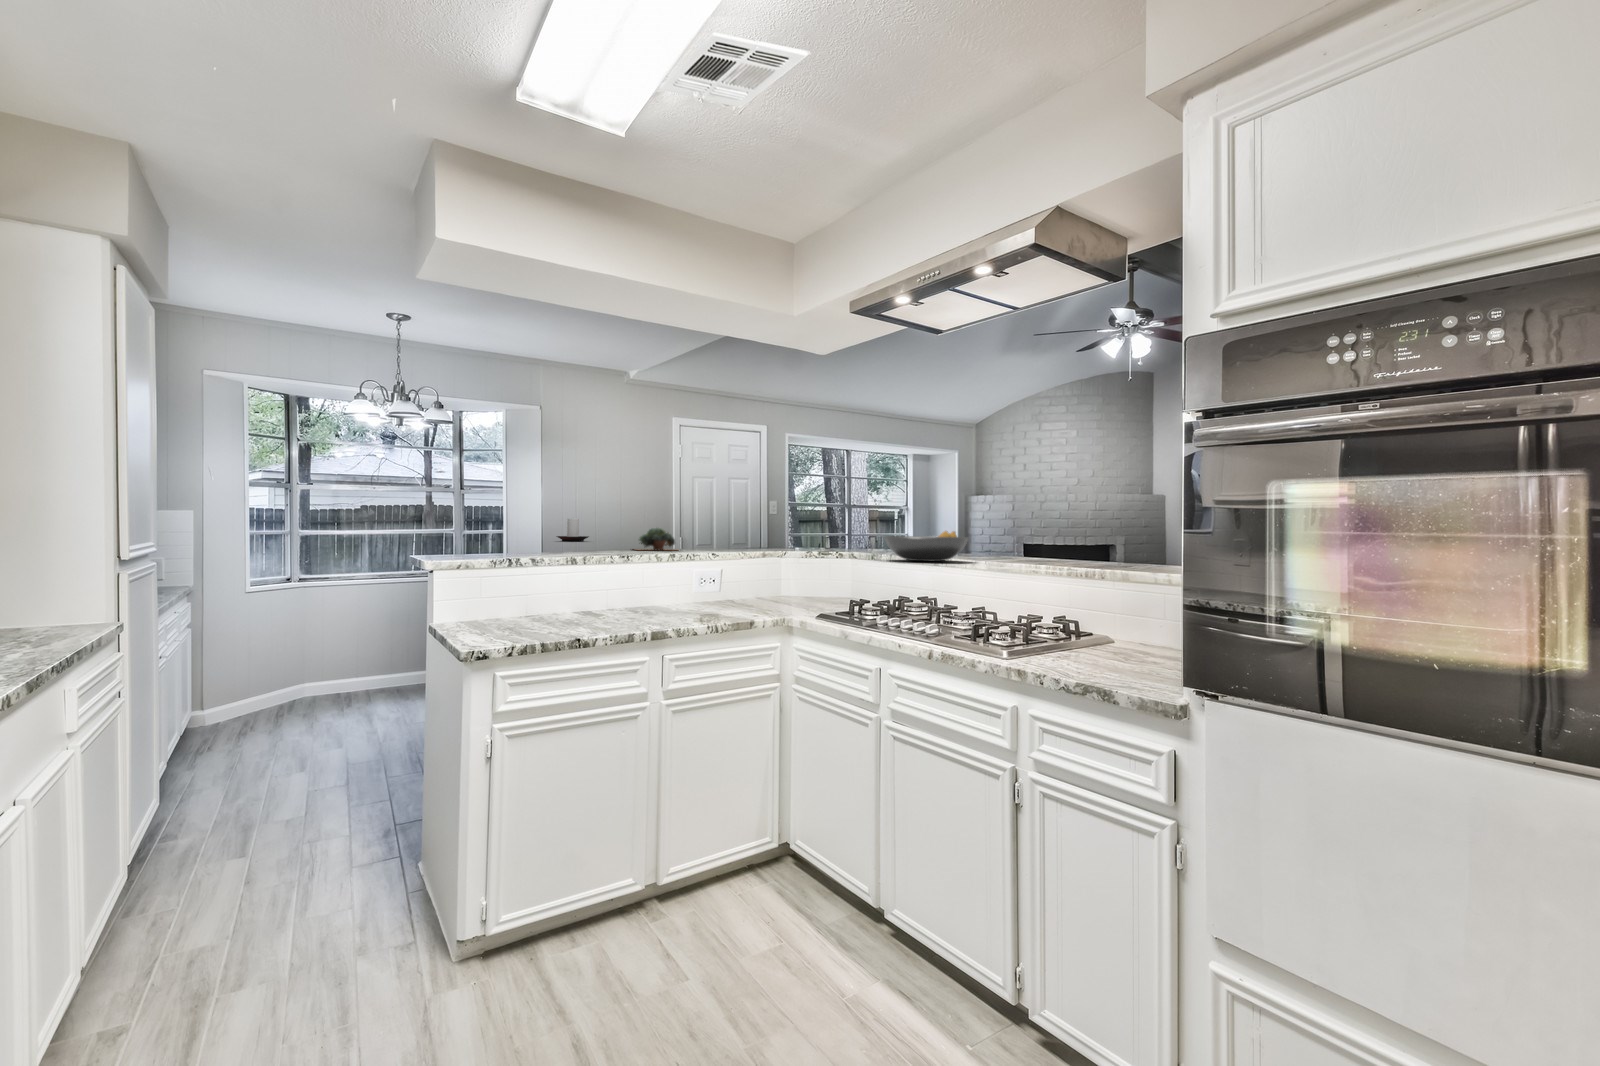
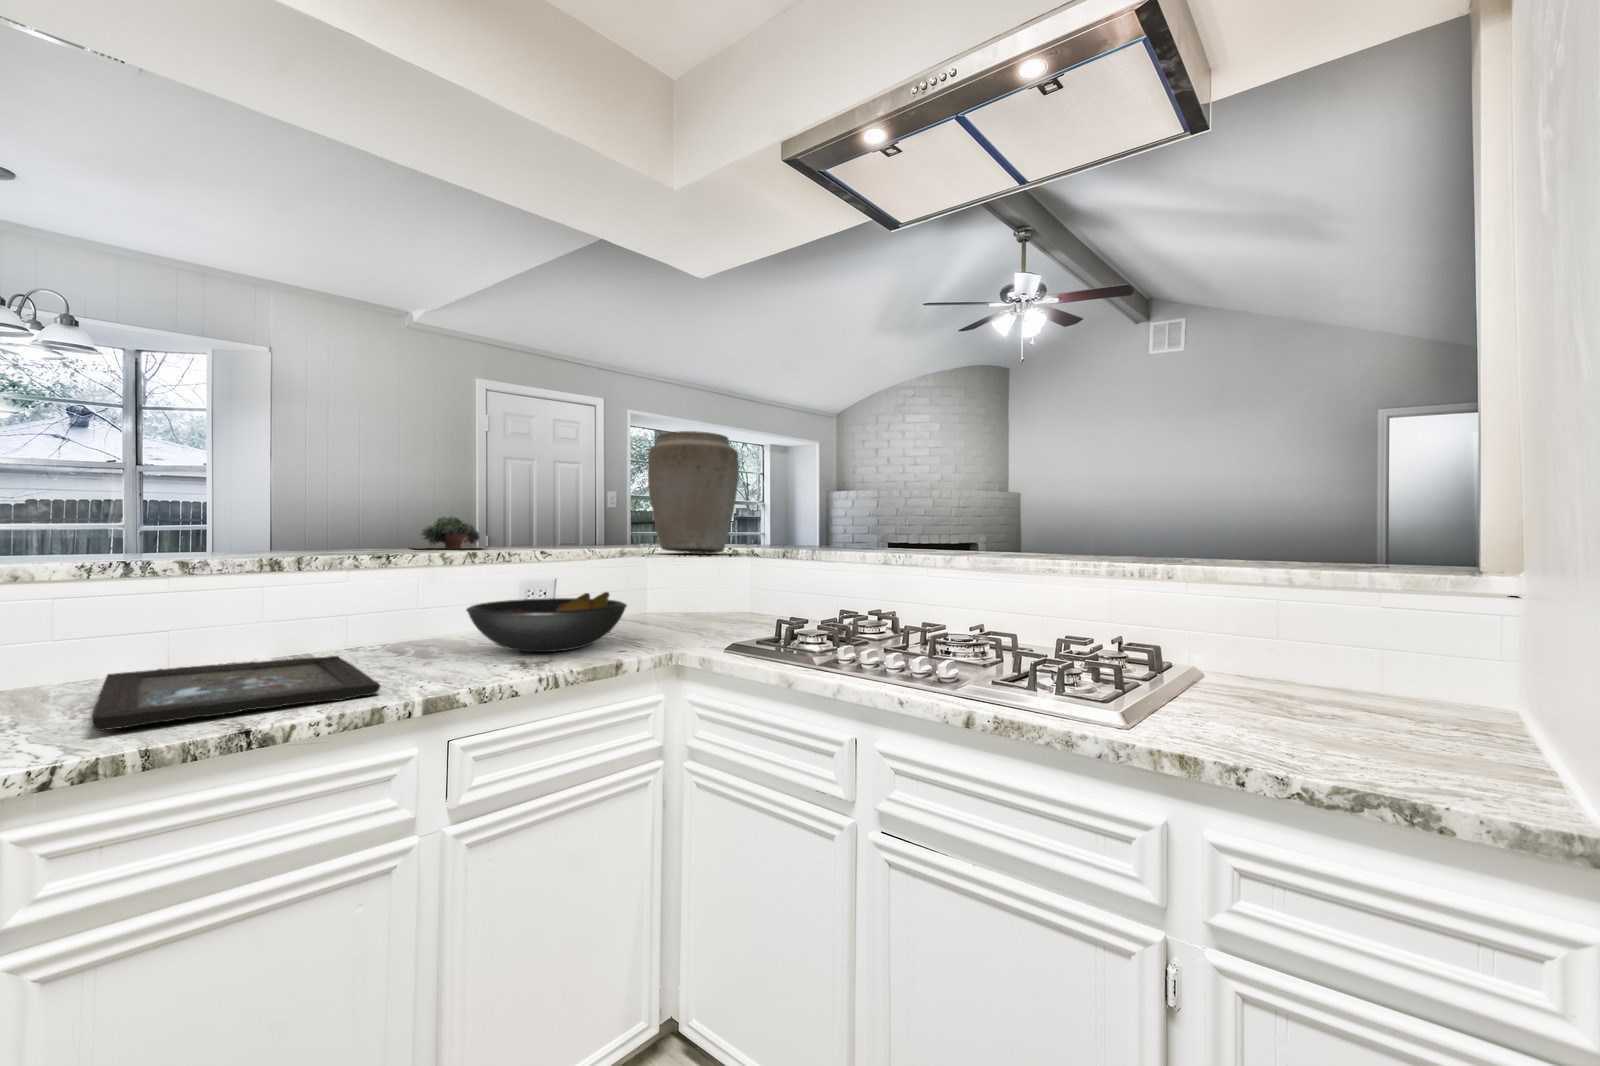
vase: none [783,472,846,556] -> present [648,431,739,553]
candle holder: present [557,519,589,541] -> none [303,508,357,541]
fruit bowl: present [885,531,968,561] -> present [466,592,627,652]
tray: none [505,612,631,636] -> present [92,656,380,731]

